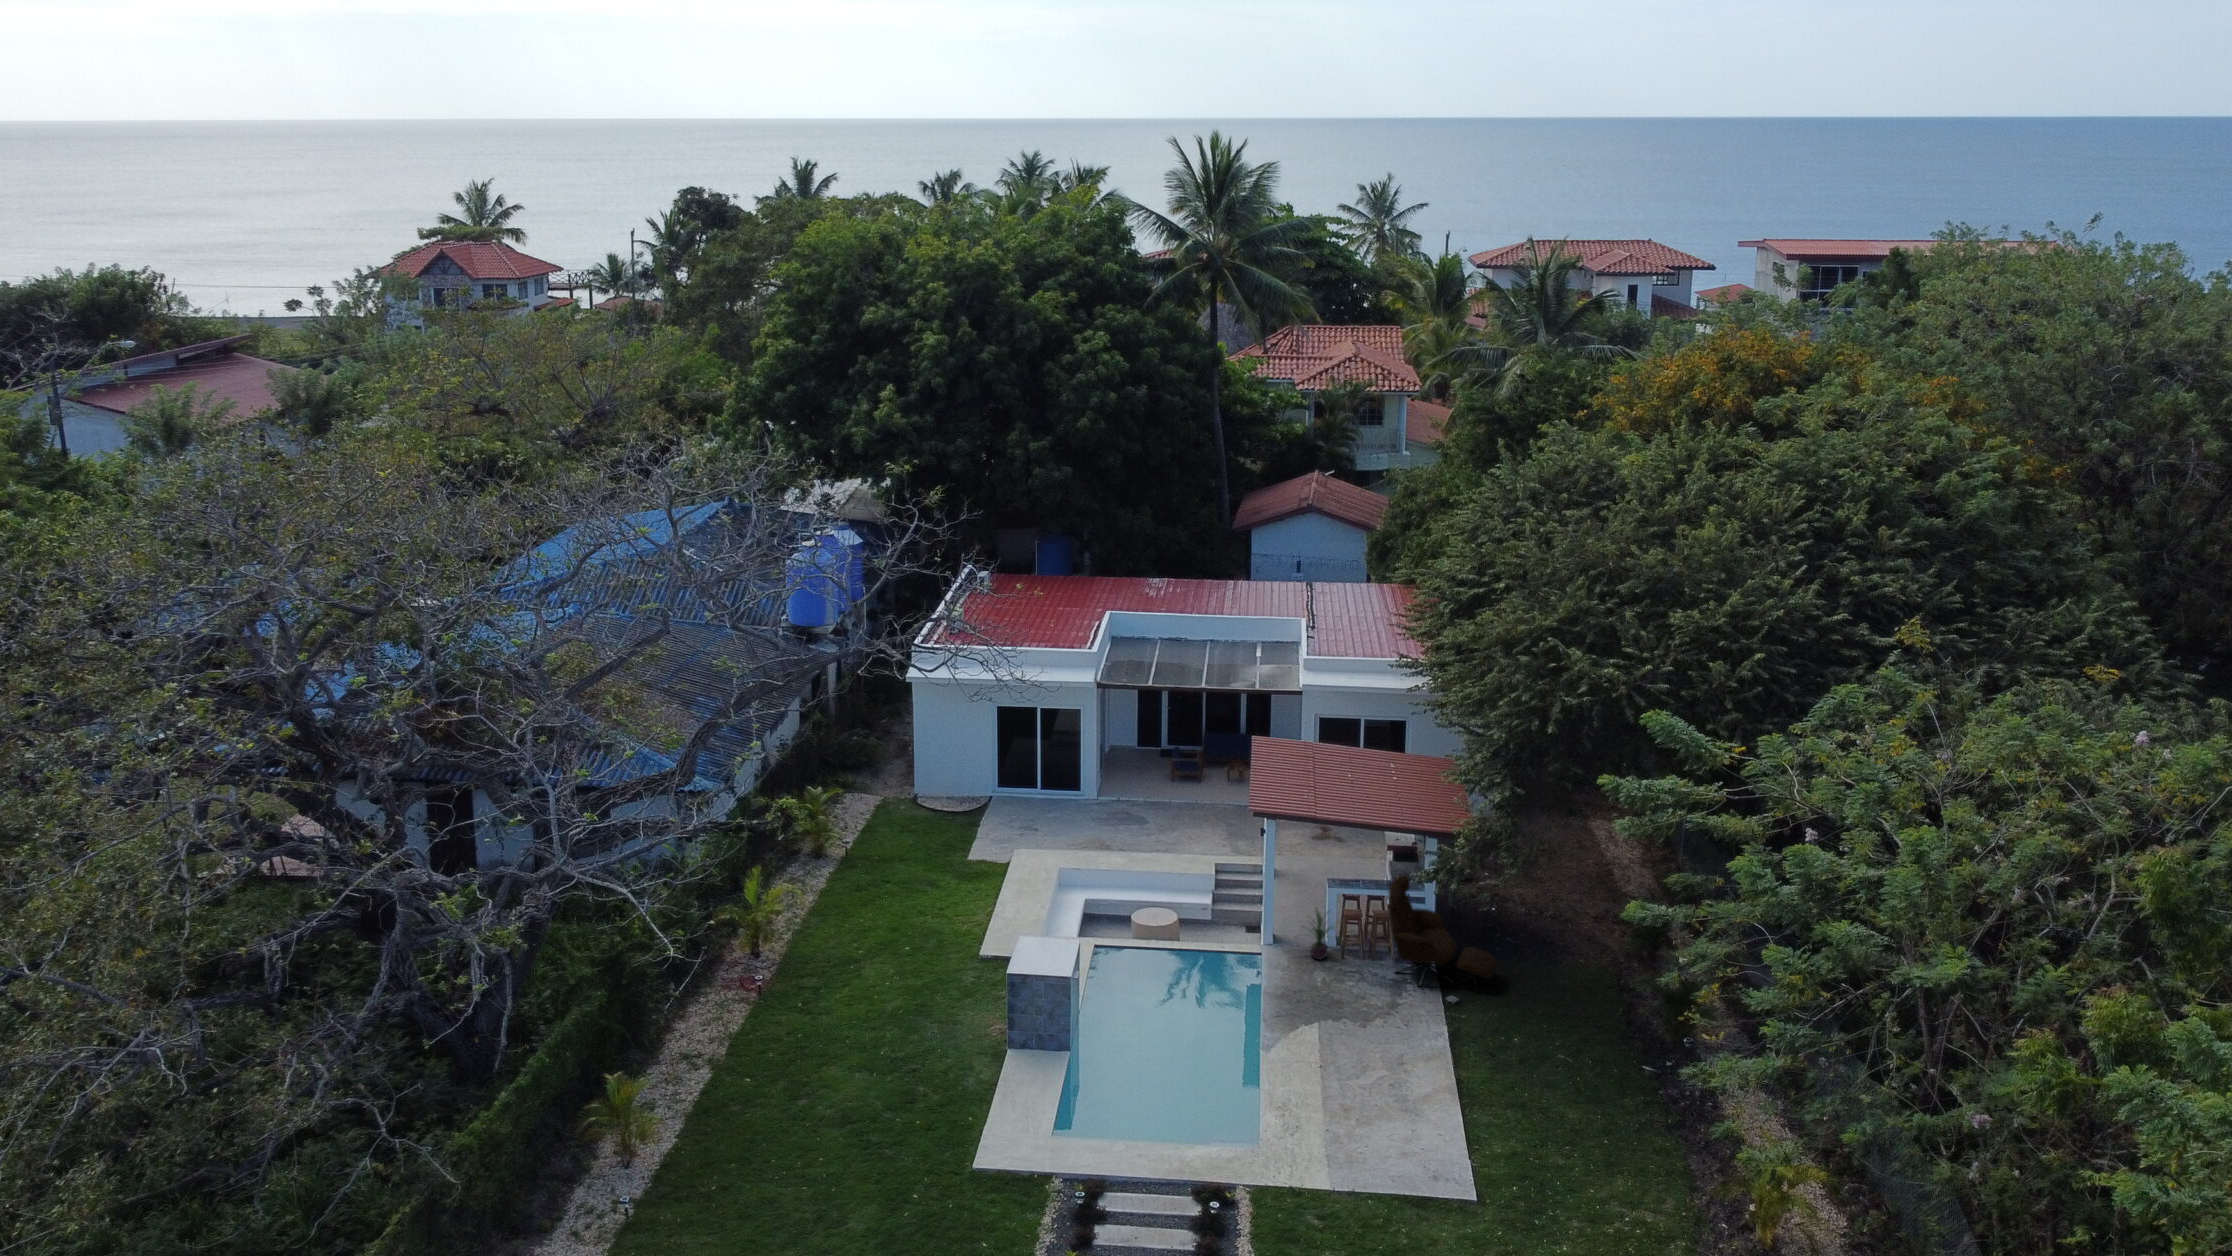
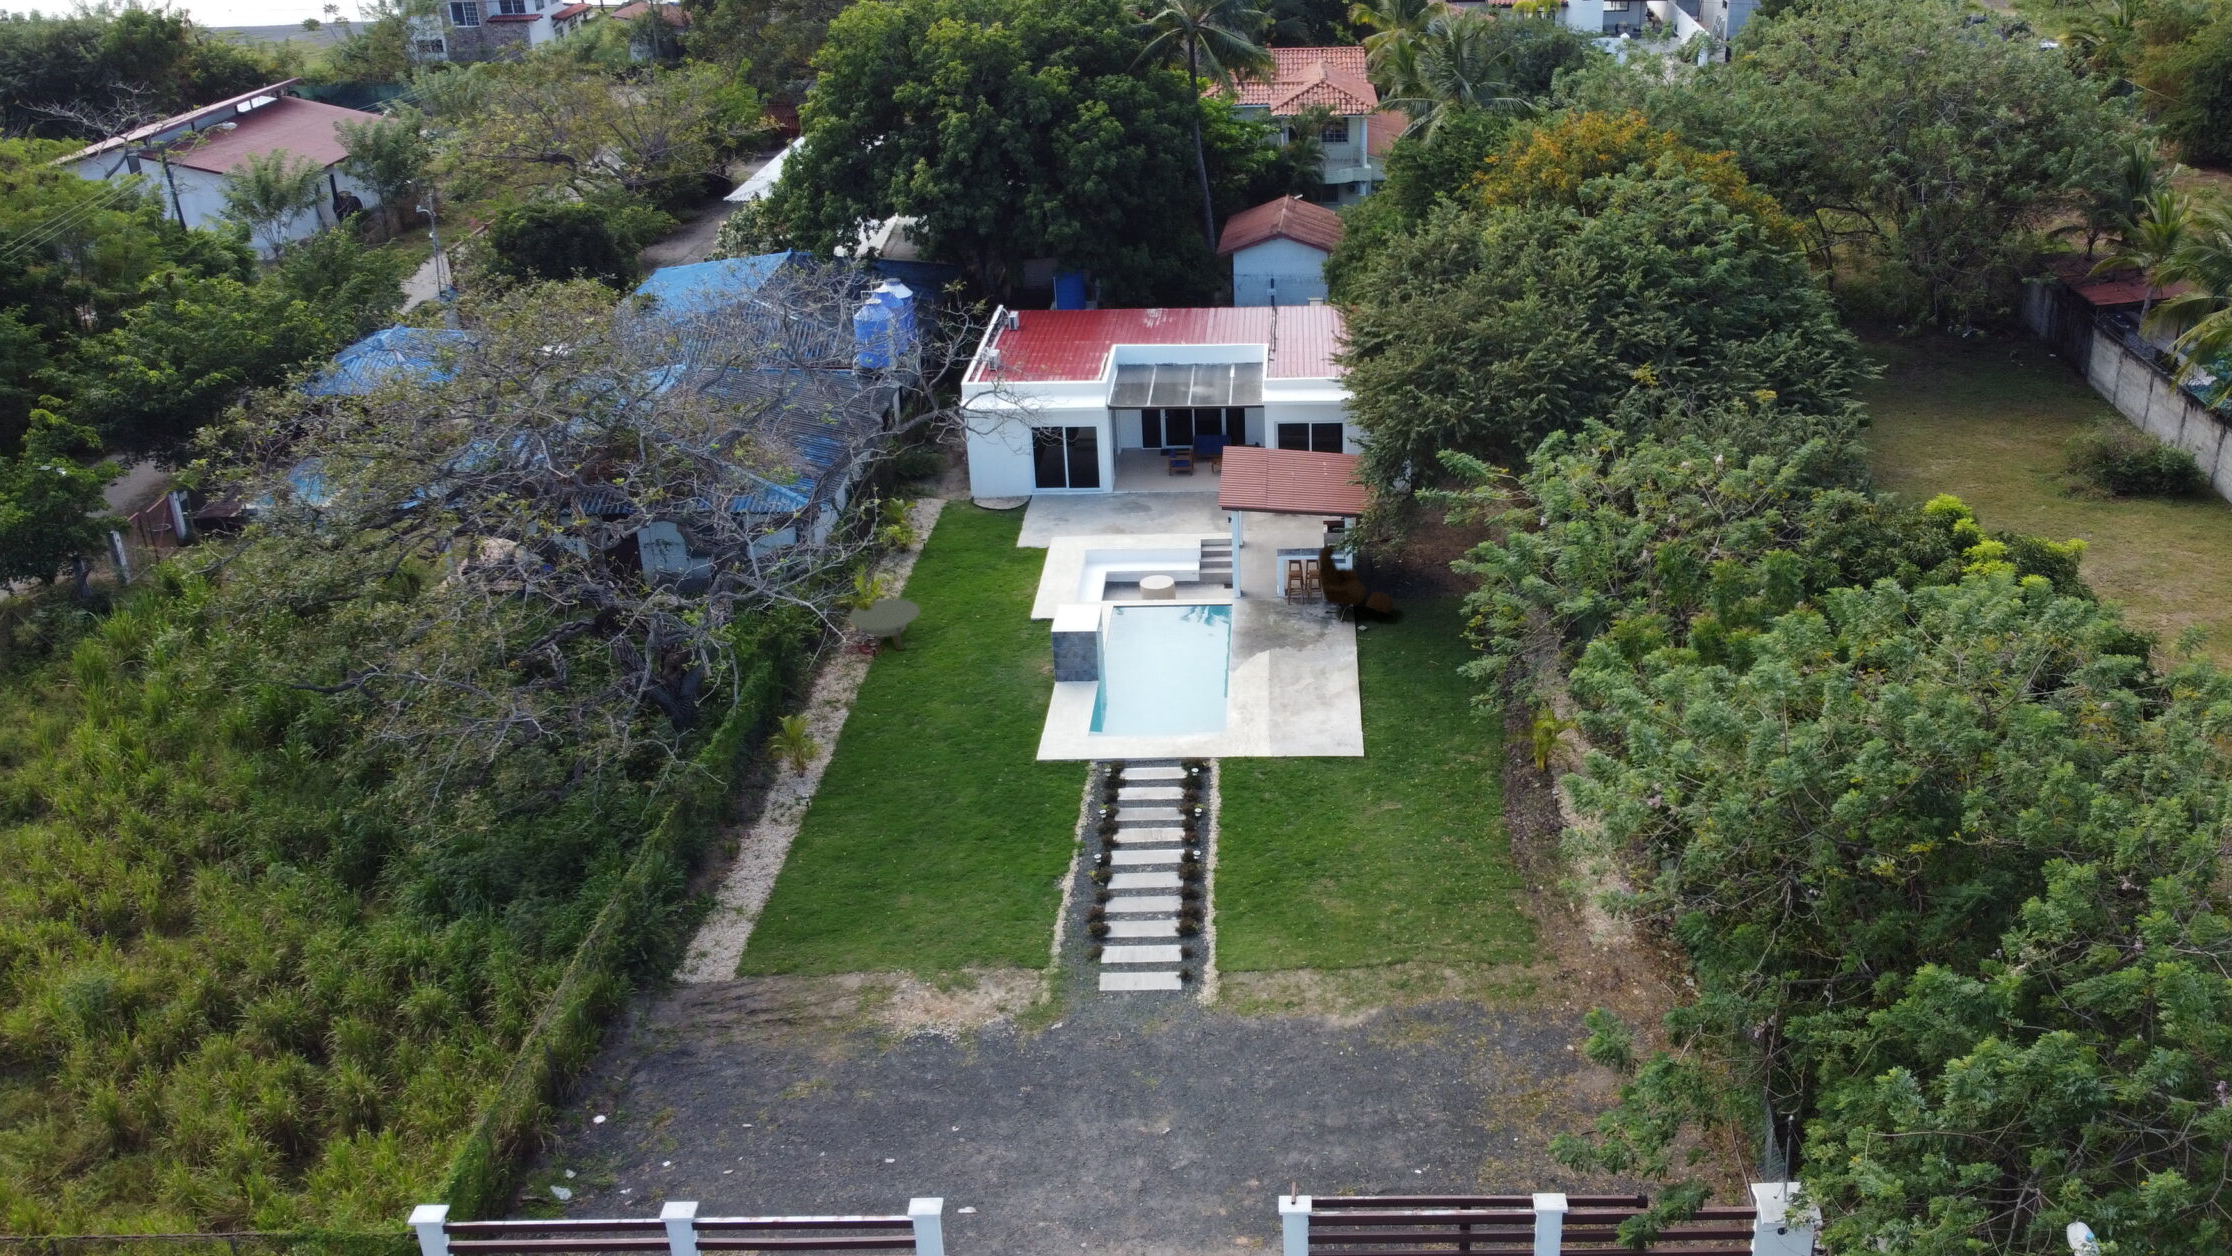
decorative plant: present [1302,908,1333,960] -> none [1254,570,1290,606]
round table: none [731,915,828,988] -> present [849,599,920,650]

